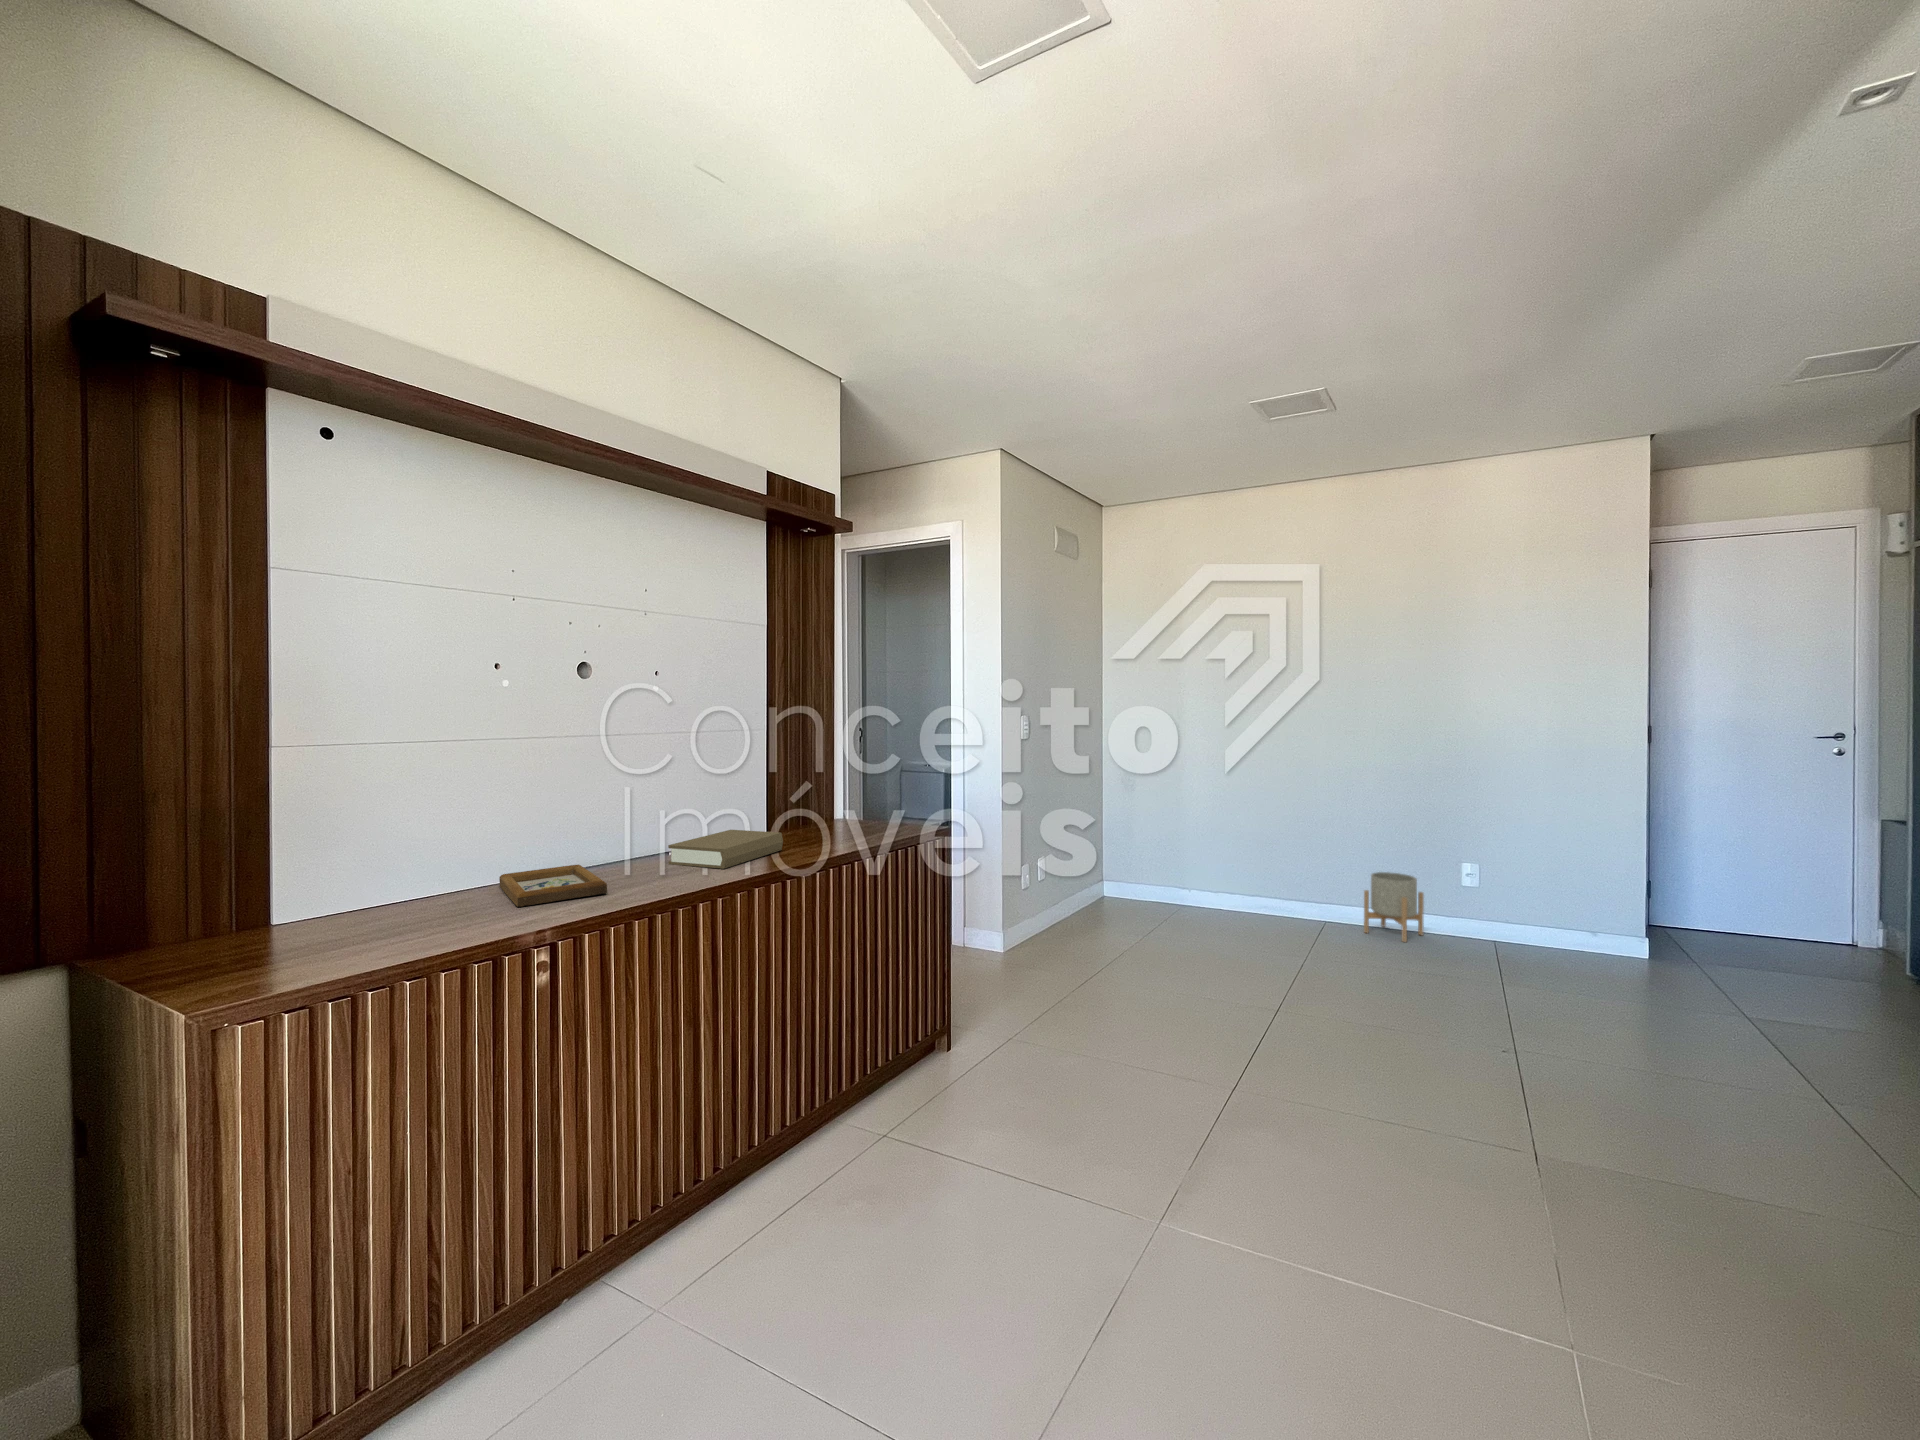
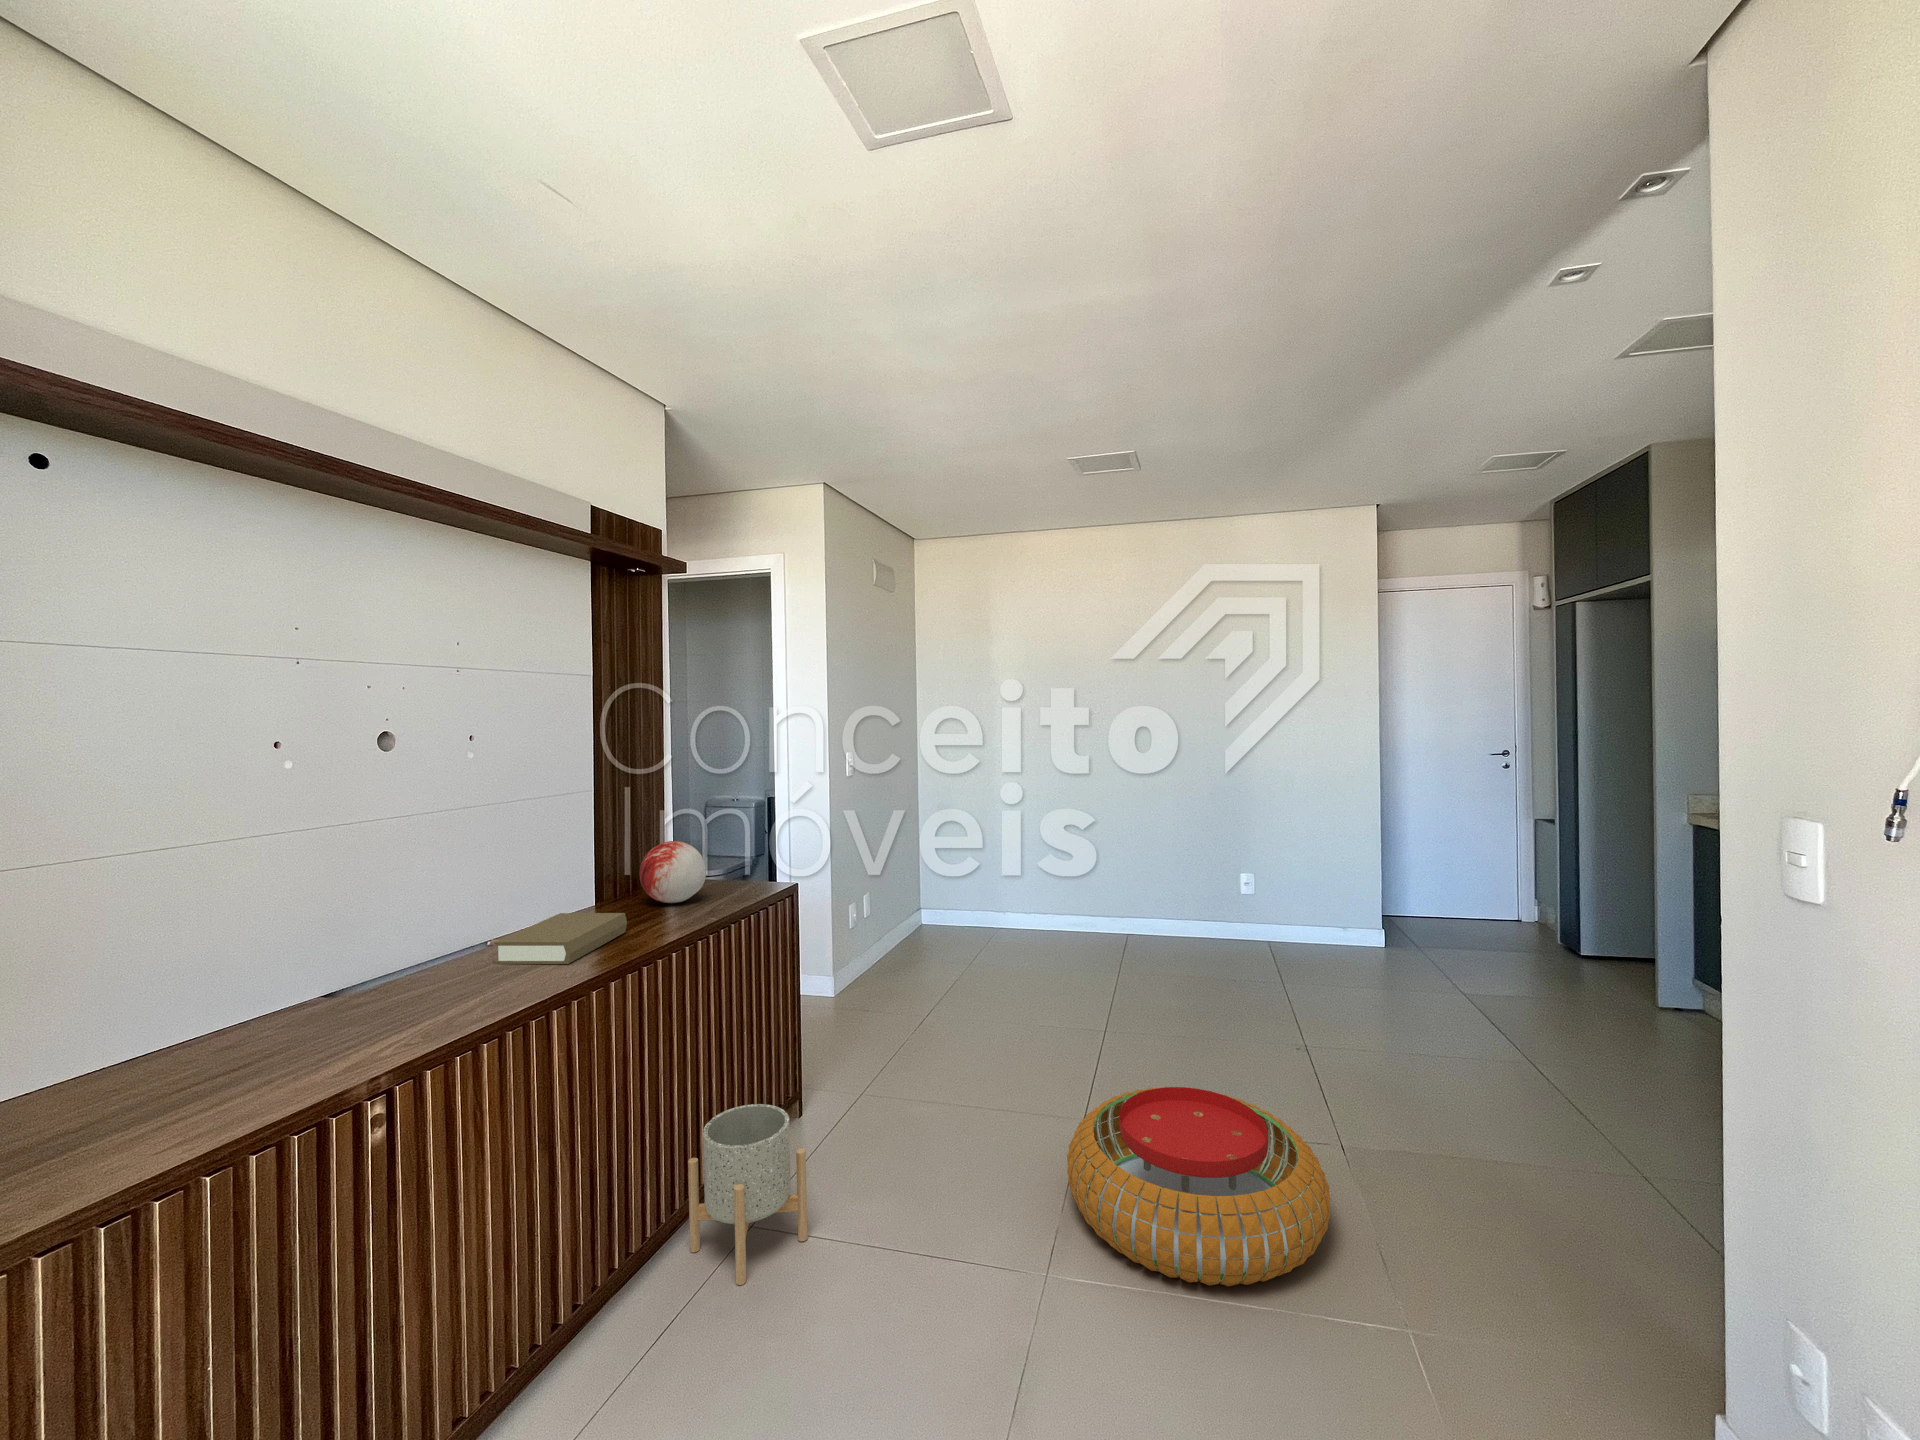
decorative orb: none [804,776,862,832] -> present [639,841,706,903]
picture frame: present [499,865,607,907] -> none [282,979,439,1046]
planter: present [1364,872,1424,942] -> present [688,1104,808,1285]
pouf: none [1197,1063,1515,1292] -> present [1067,1087,1330,1286]

